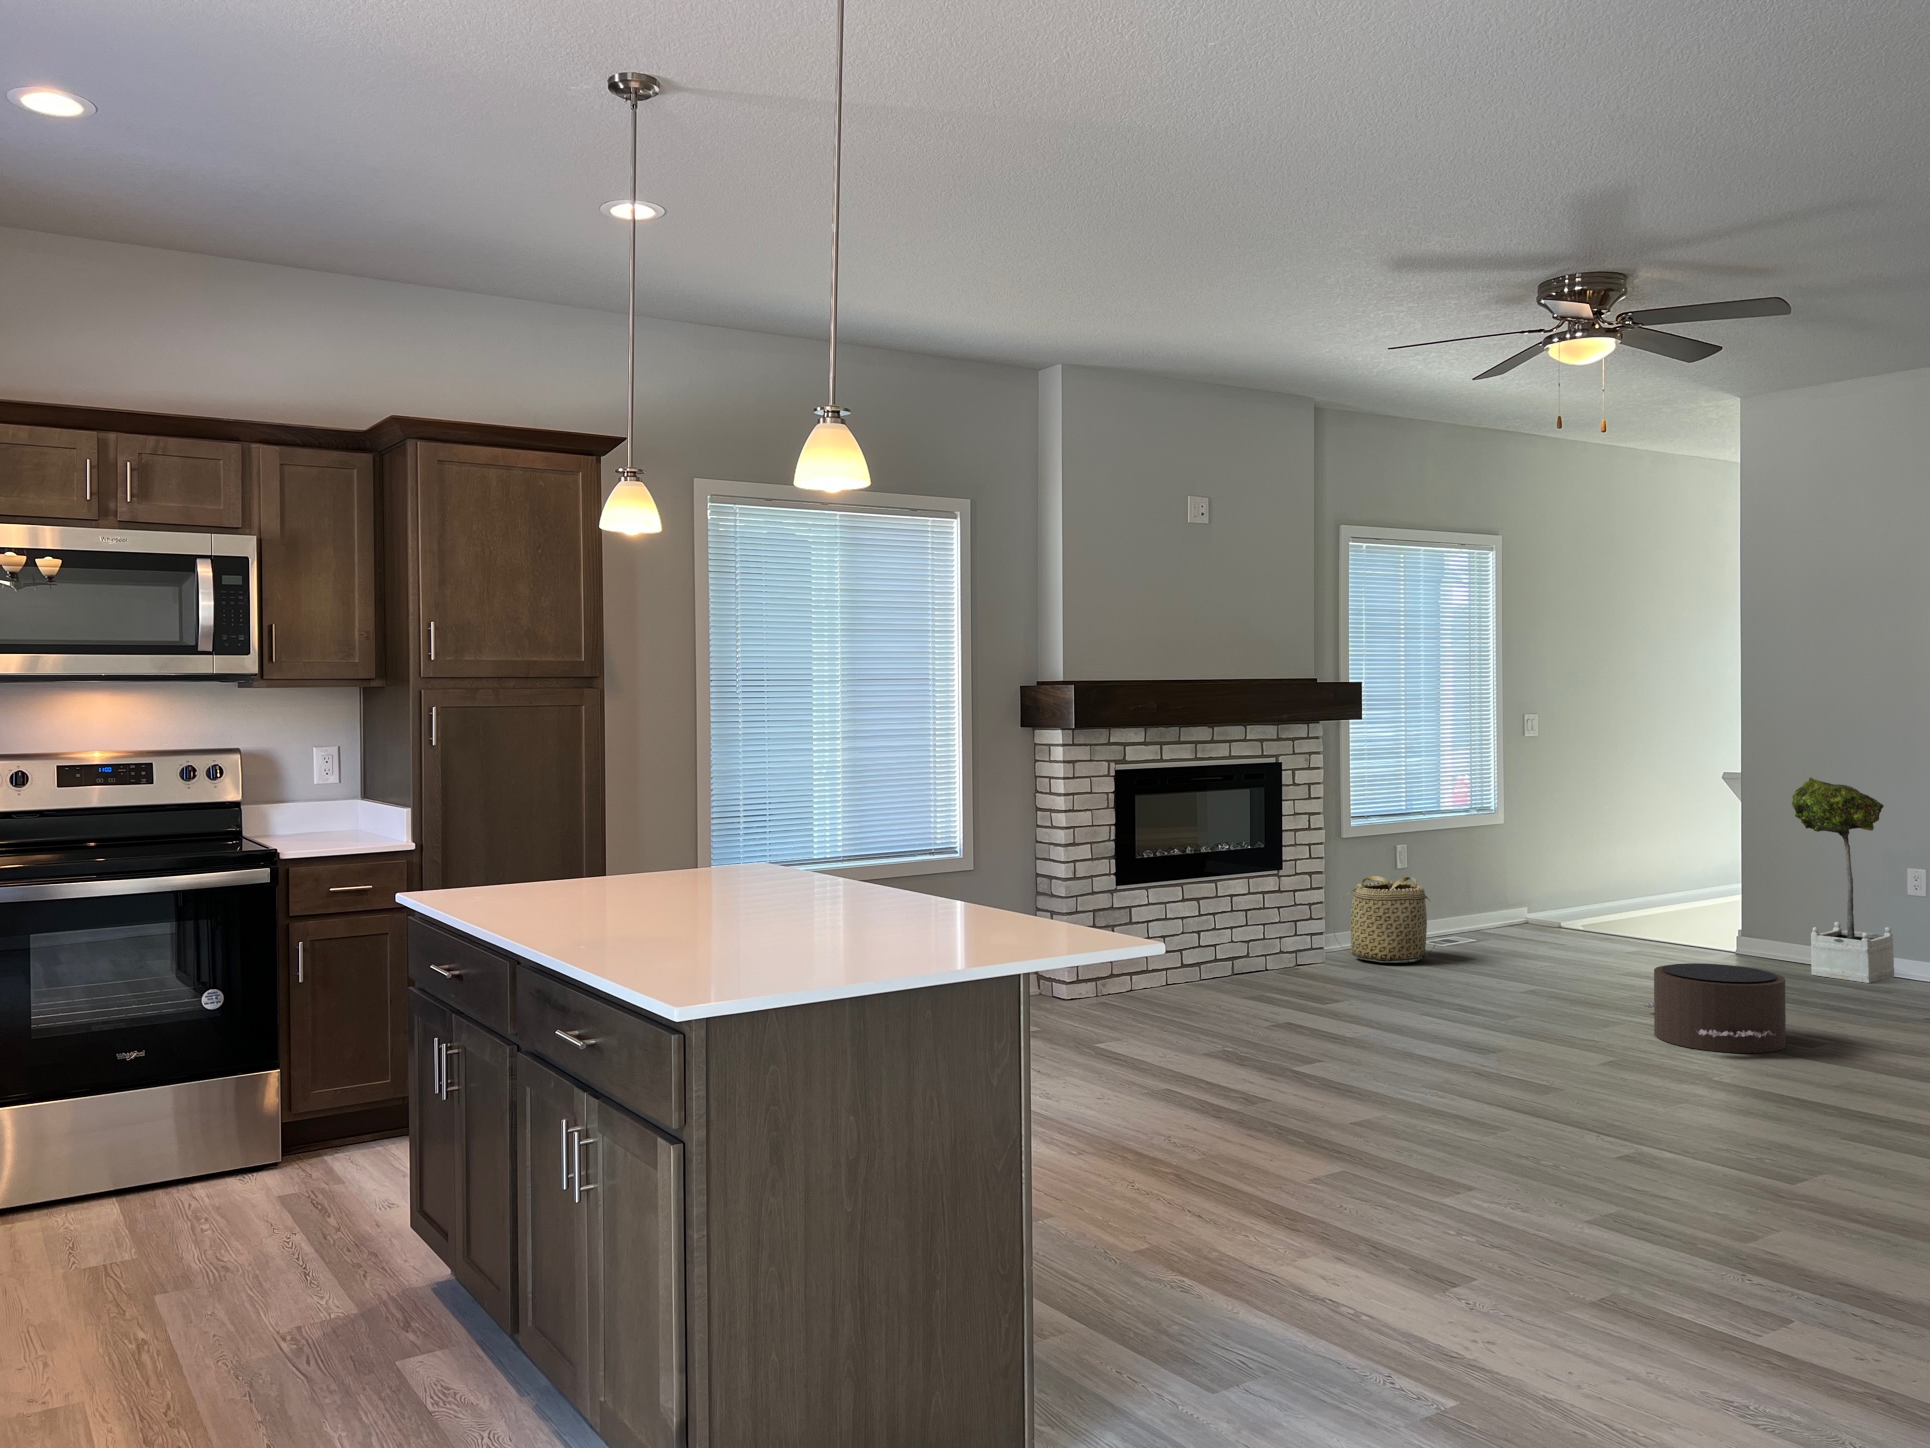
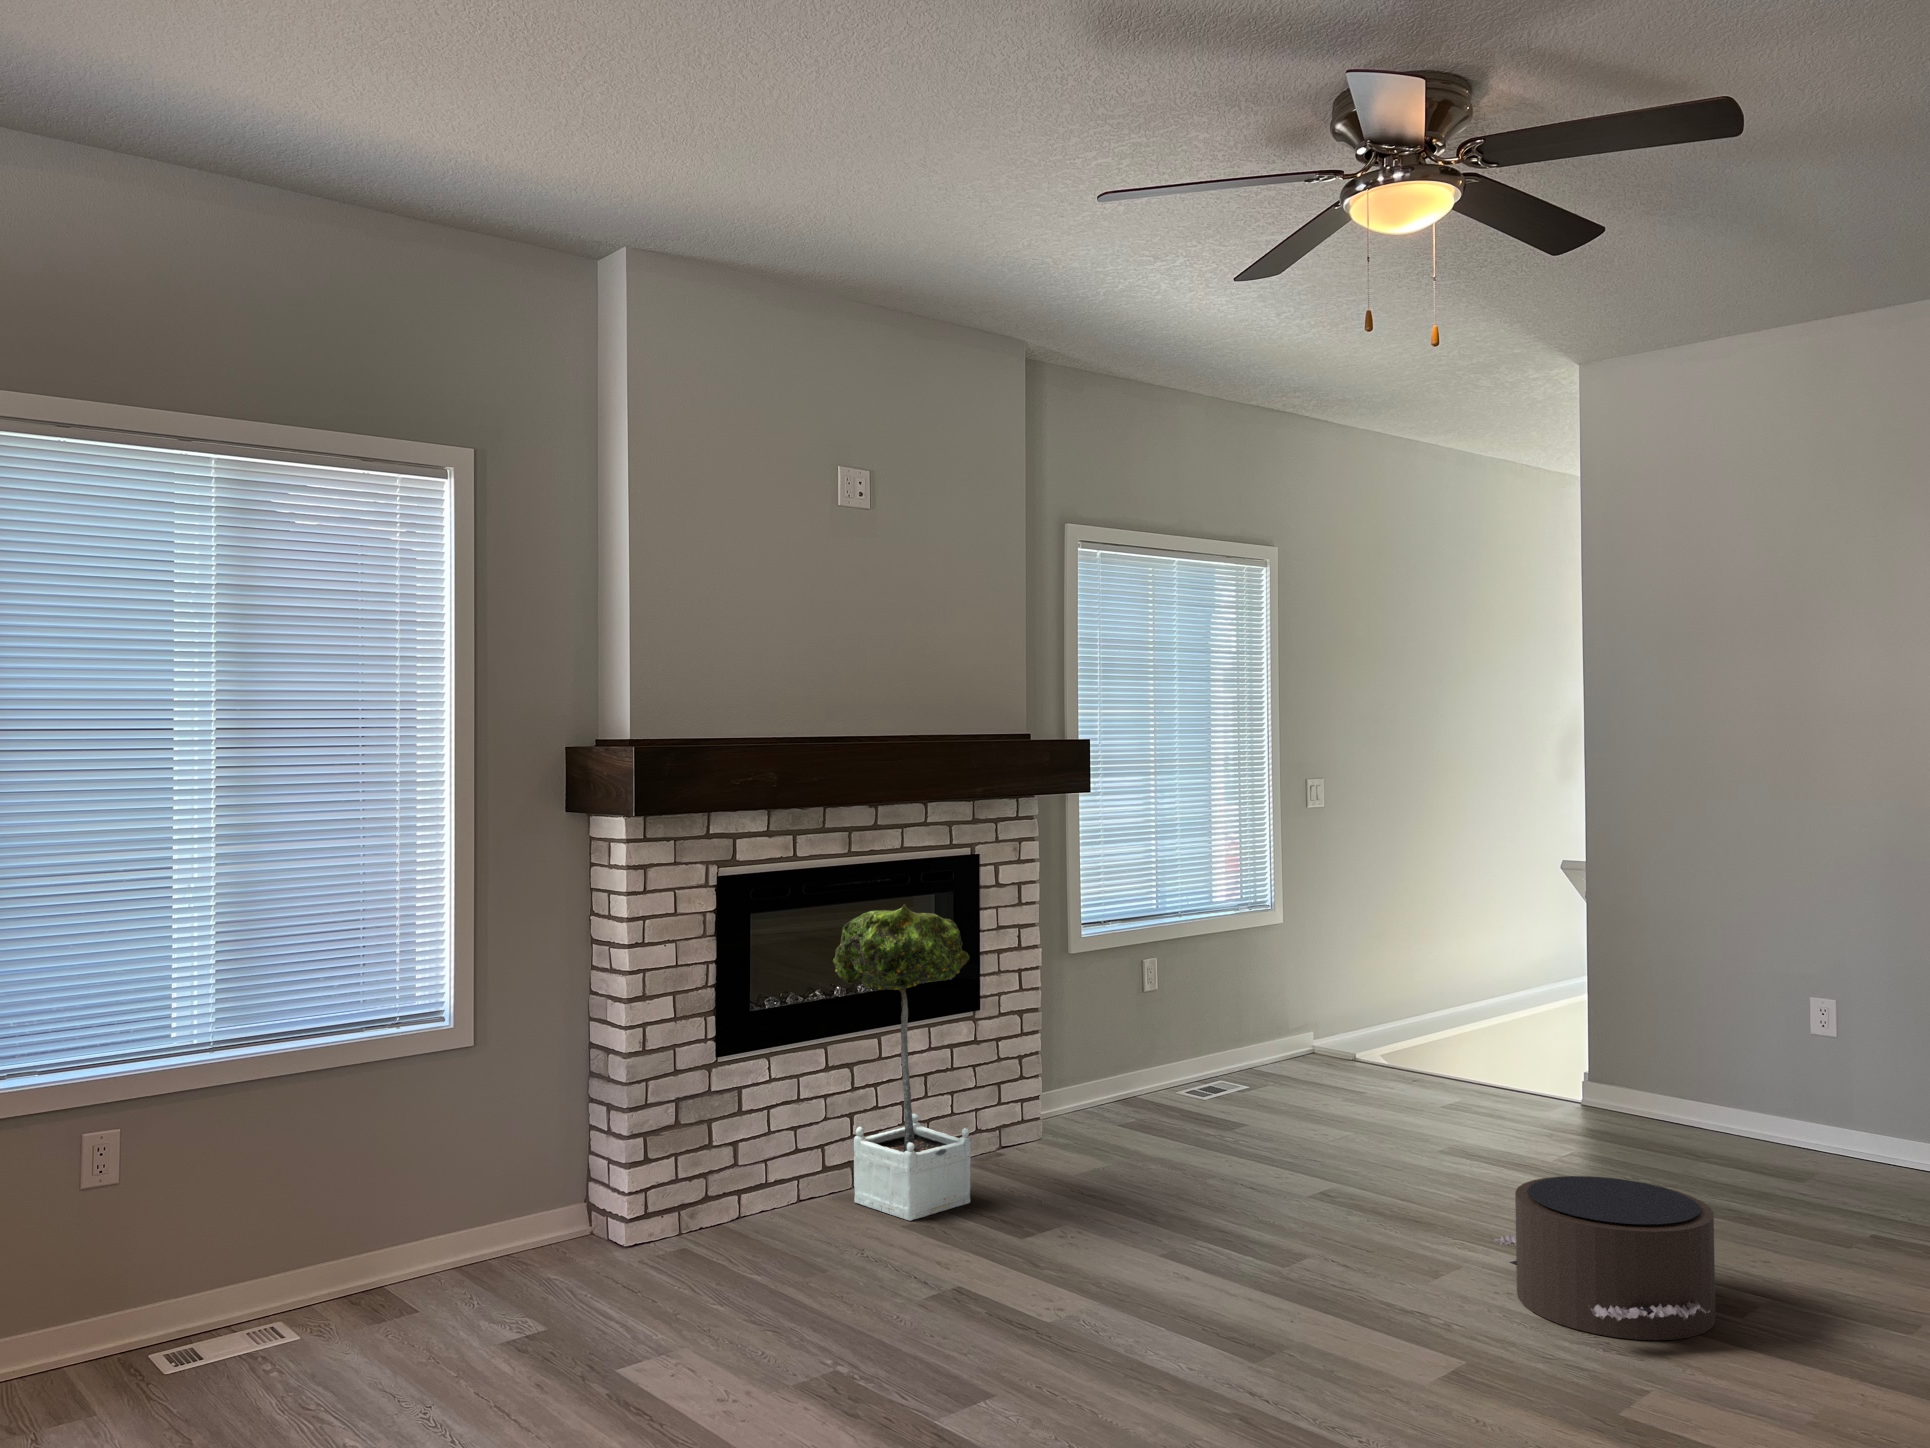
potted tree: present [1792,777,1894,983] -> present [833,904,971,1221]
basket: present [1334,876,1435,963] -> none [1054,1012,1197,1140]

